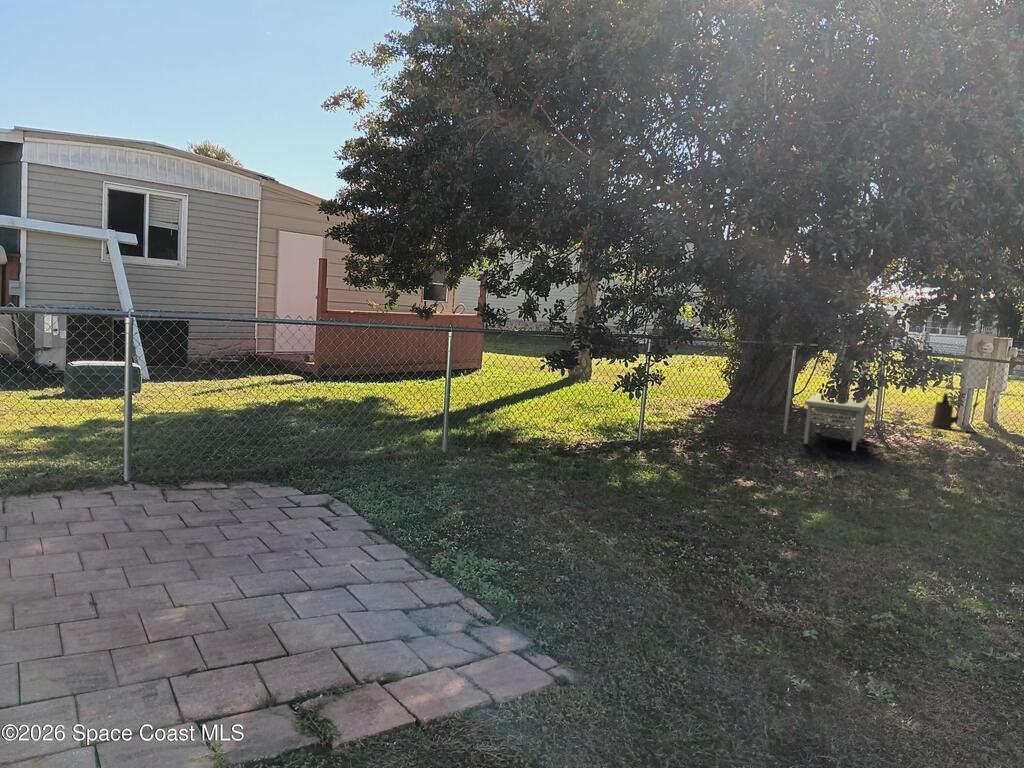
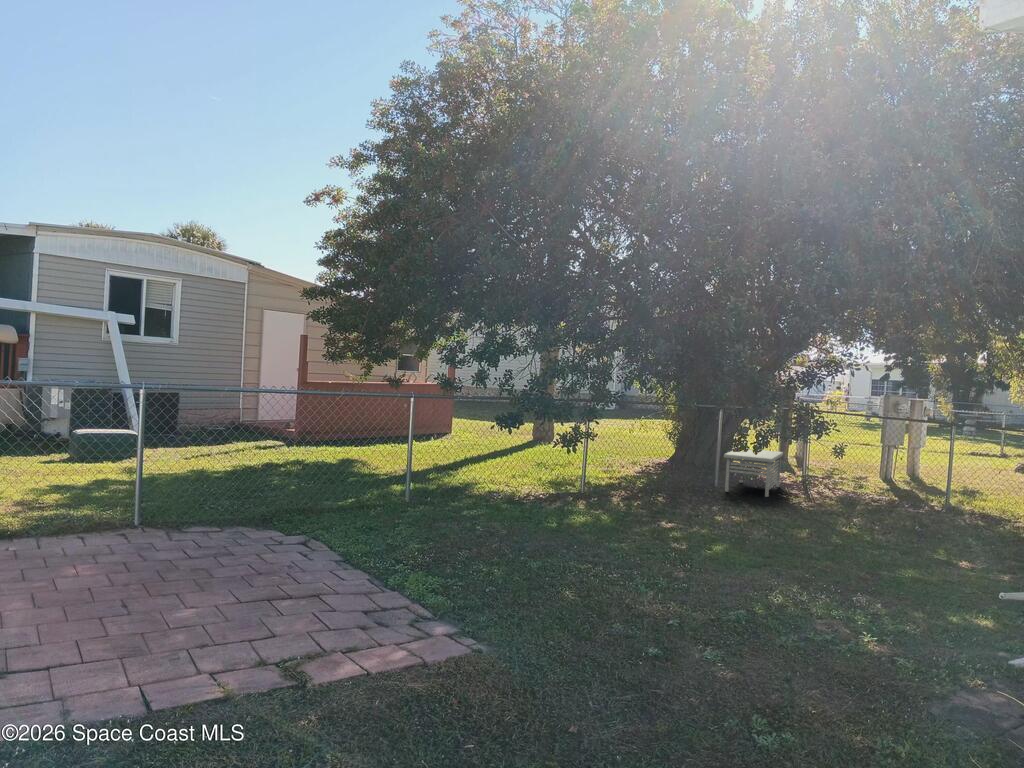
watering can: present [931,393,979,429] -> none [840,447,884,479]

